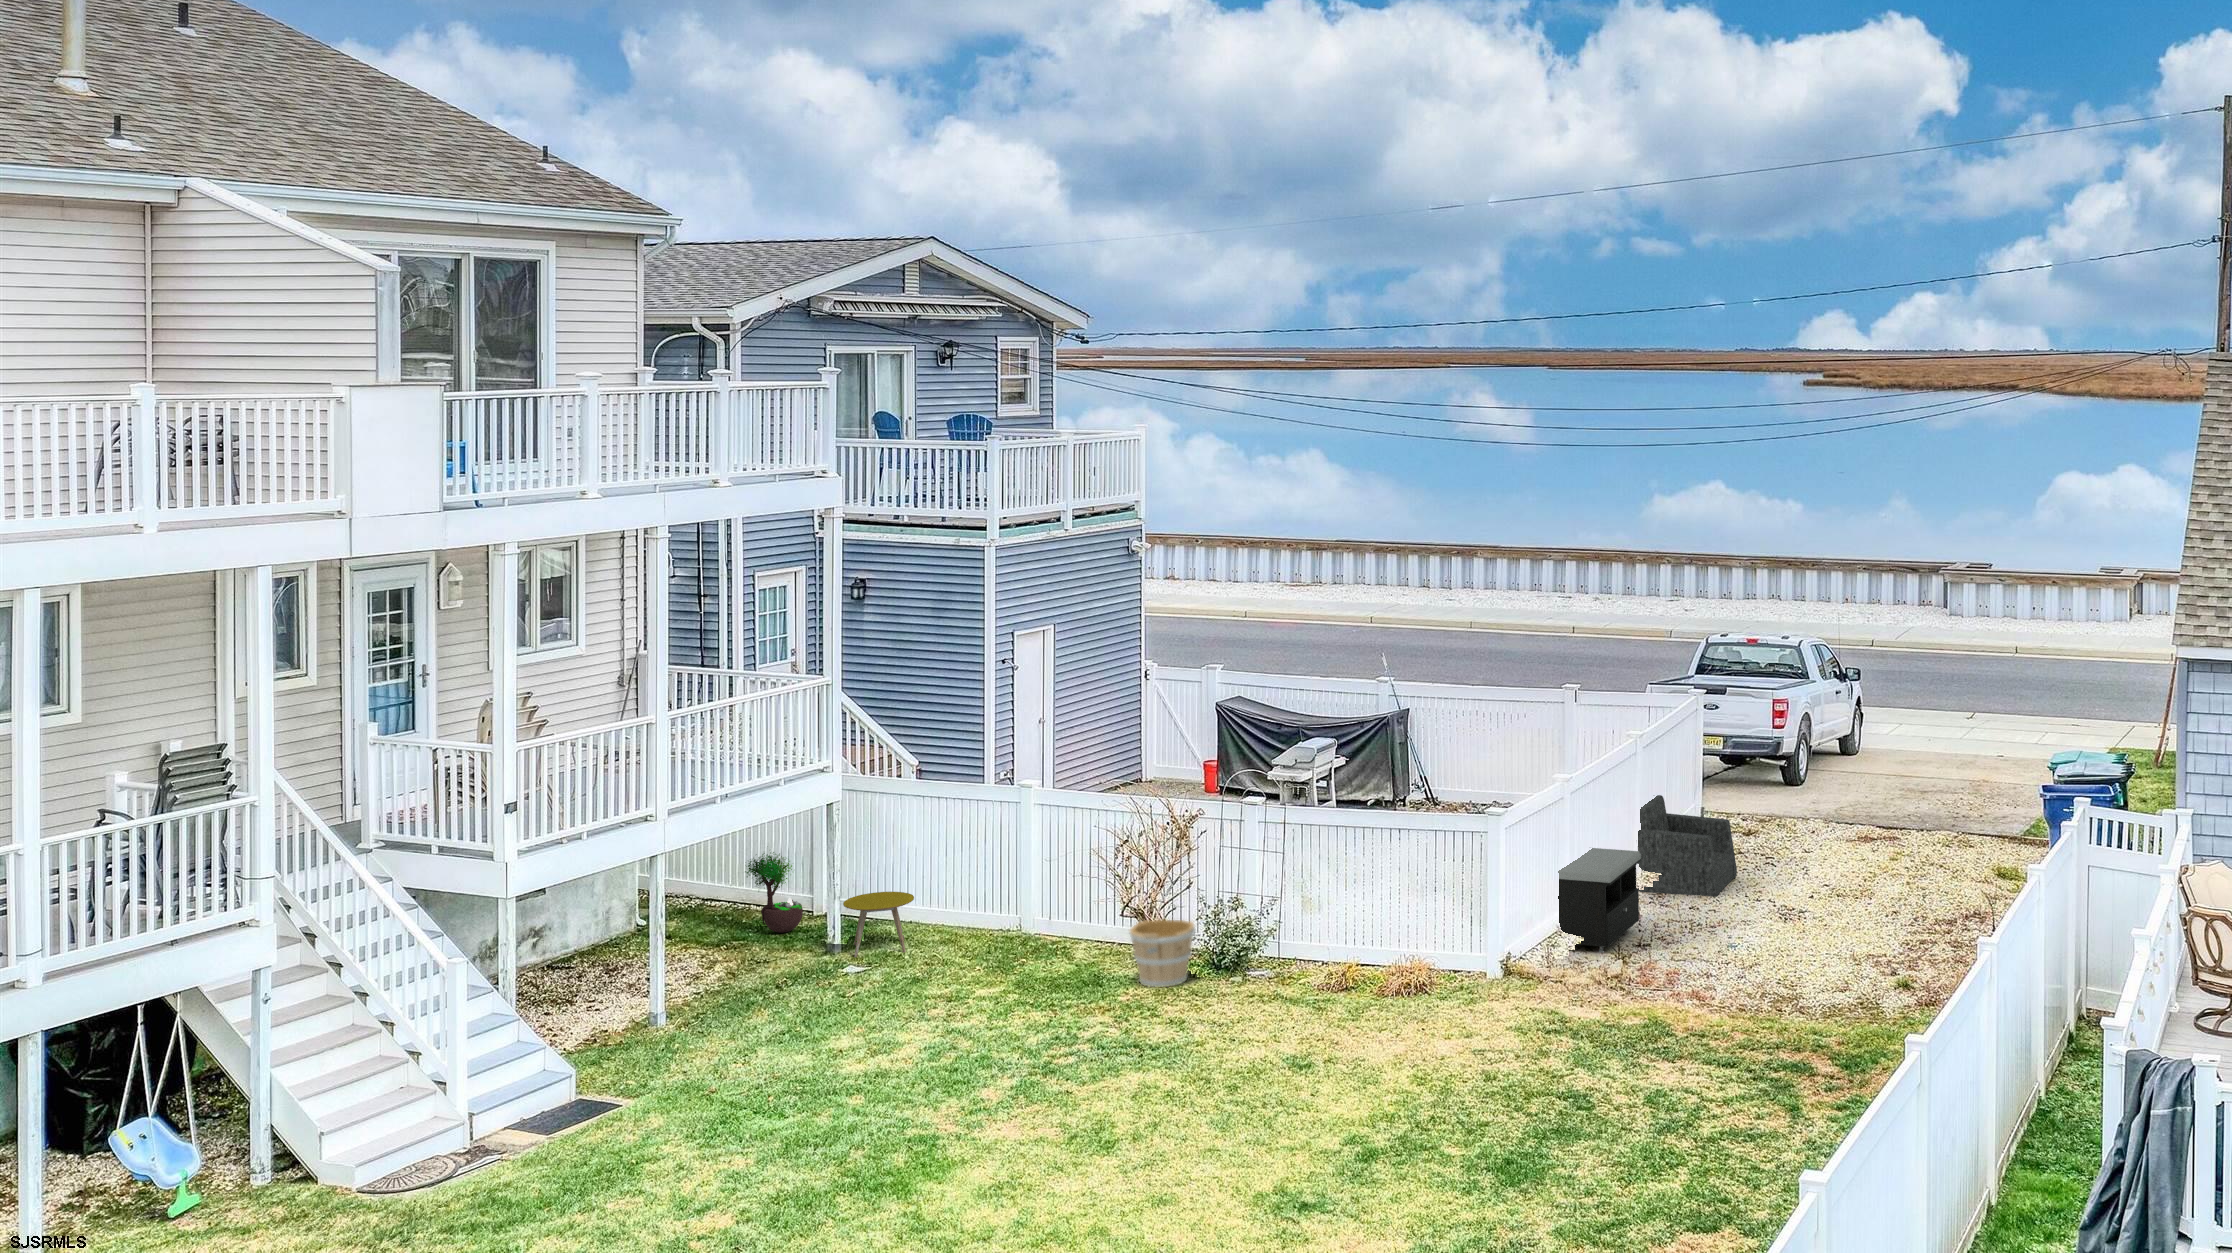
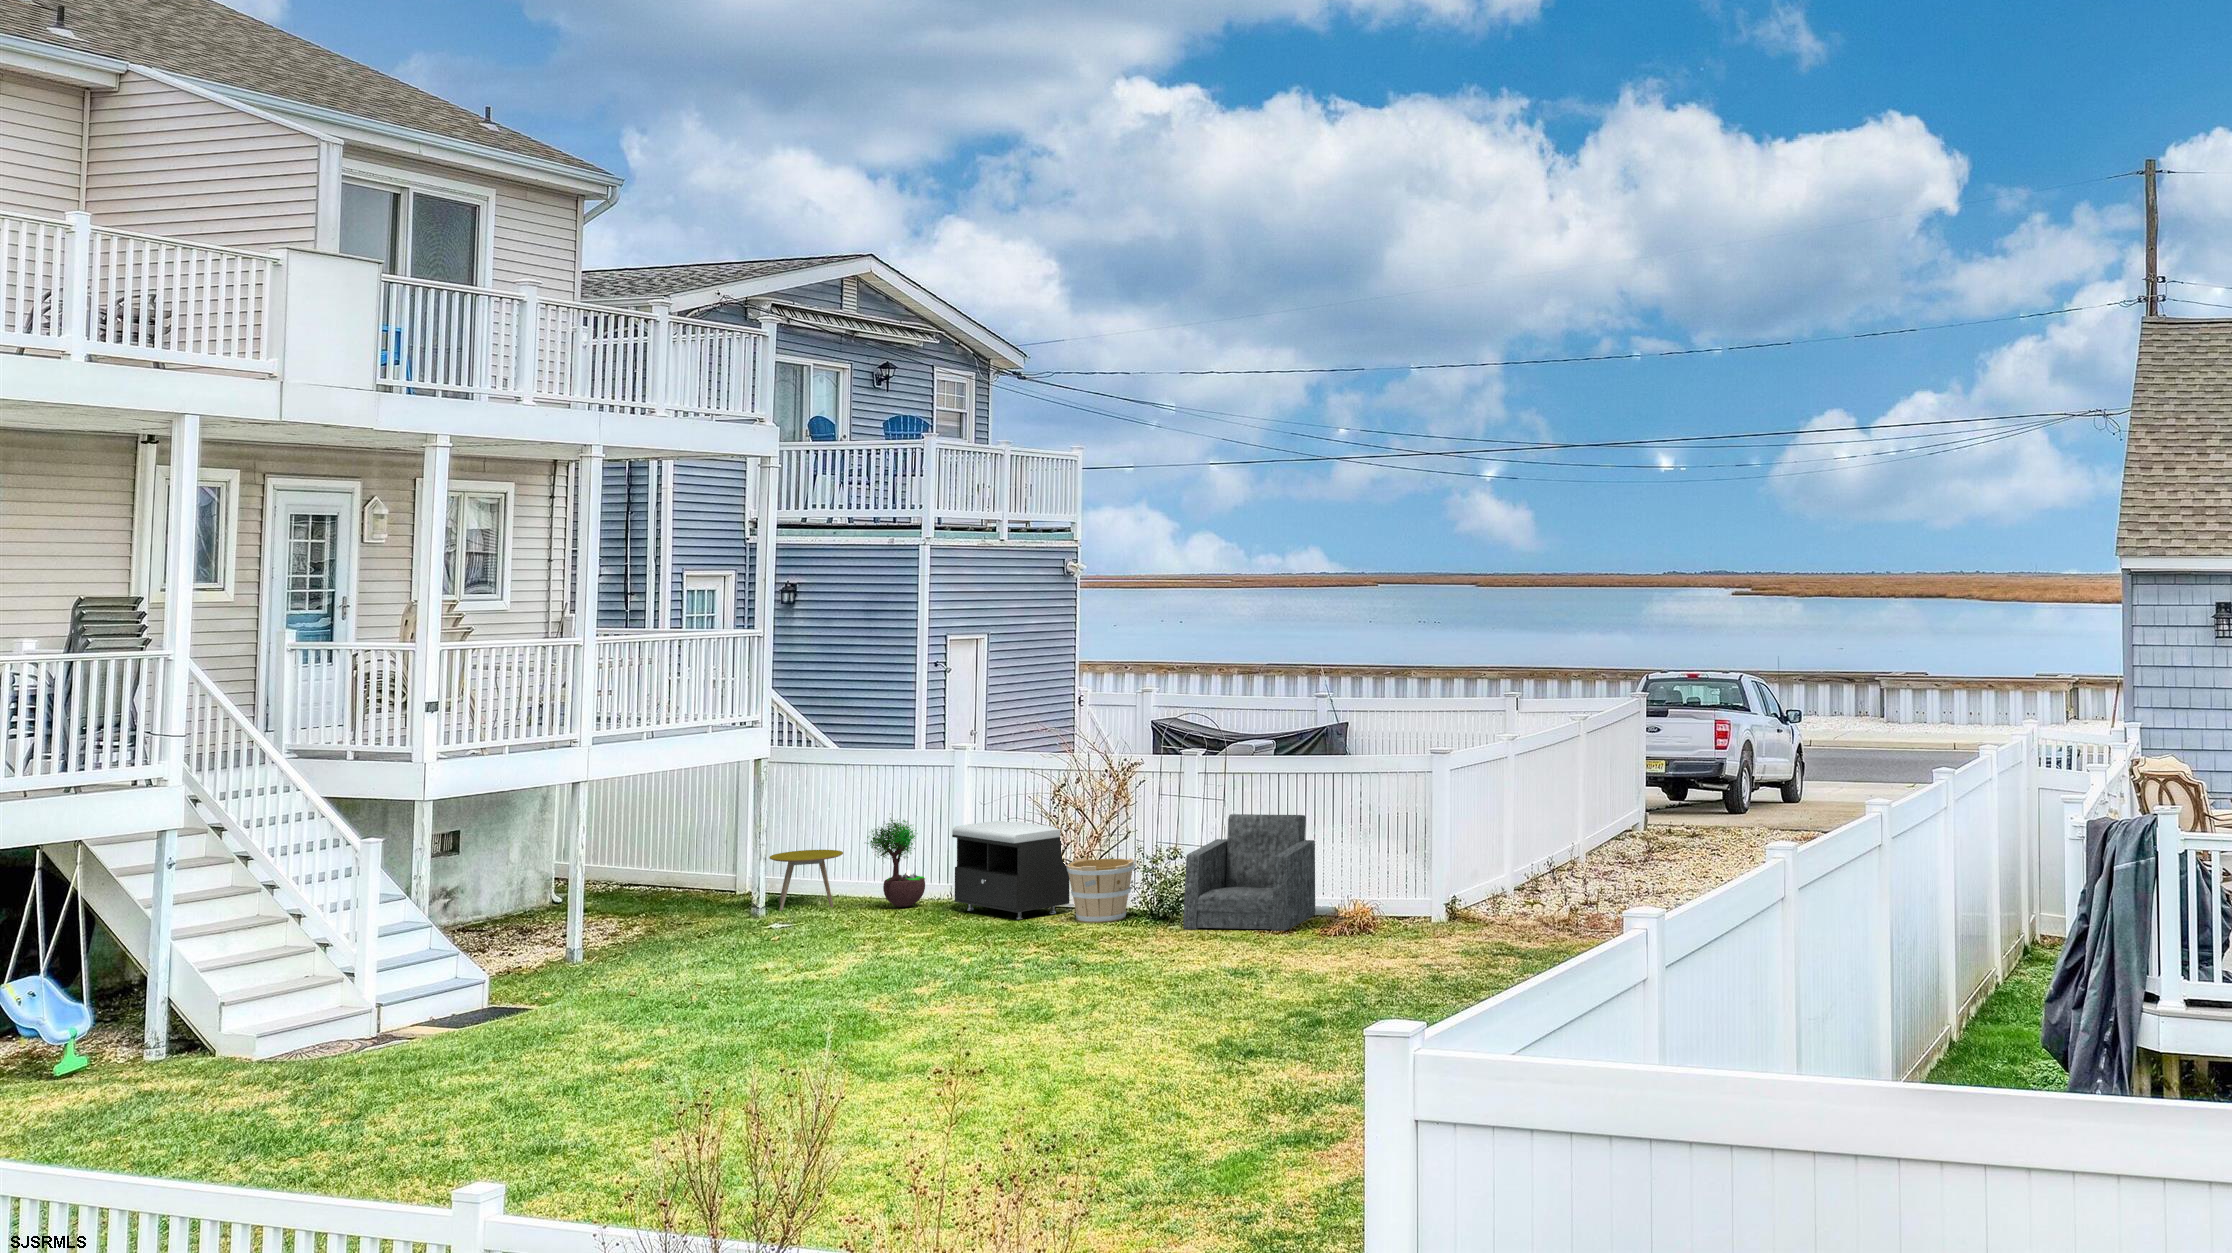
armchair: present [1638,795,1737,897] -> present [1183,814,1315,931]
storage bench: present [1558,848,1641,952] -> present [952,821,1070,919]
potted tree: present [745,852,803,933] -> present [867,818,925,907]

